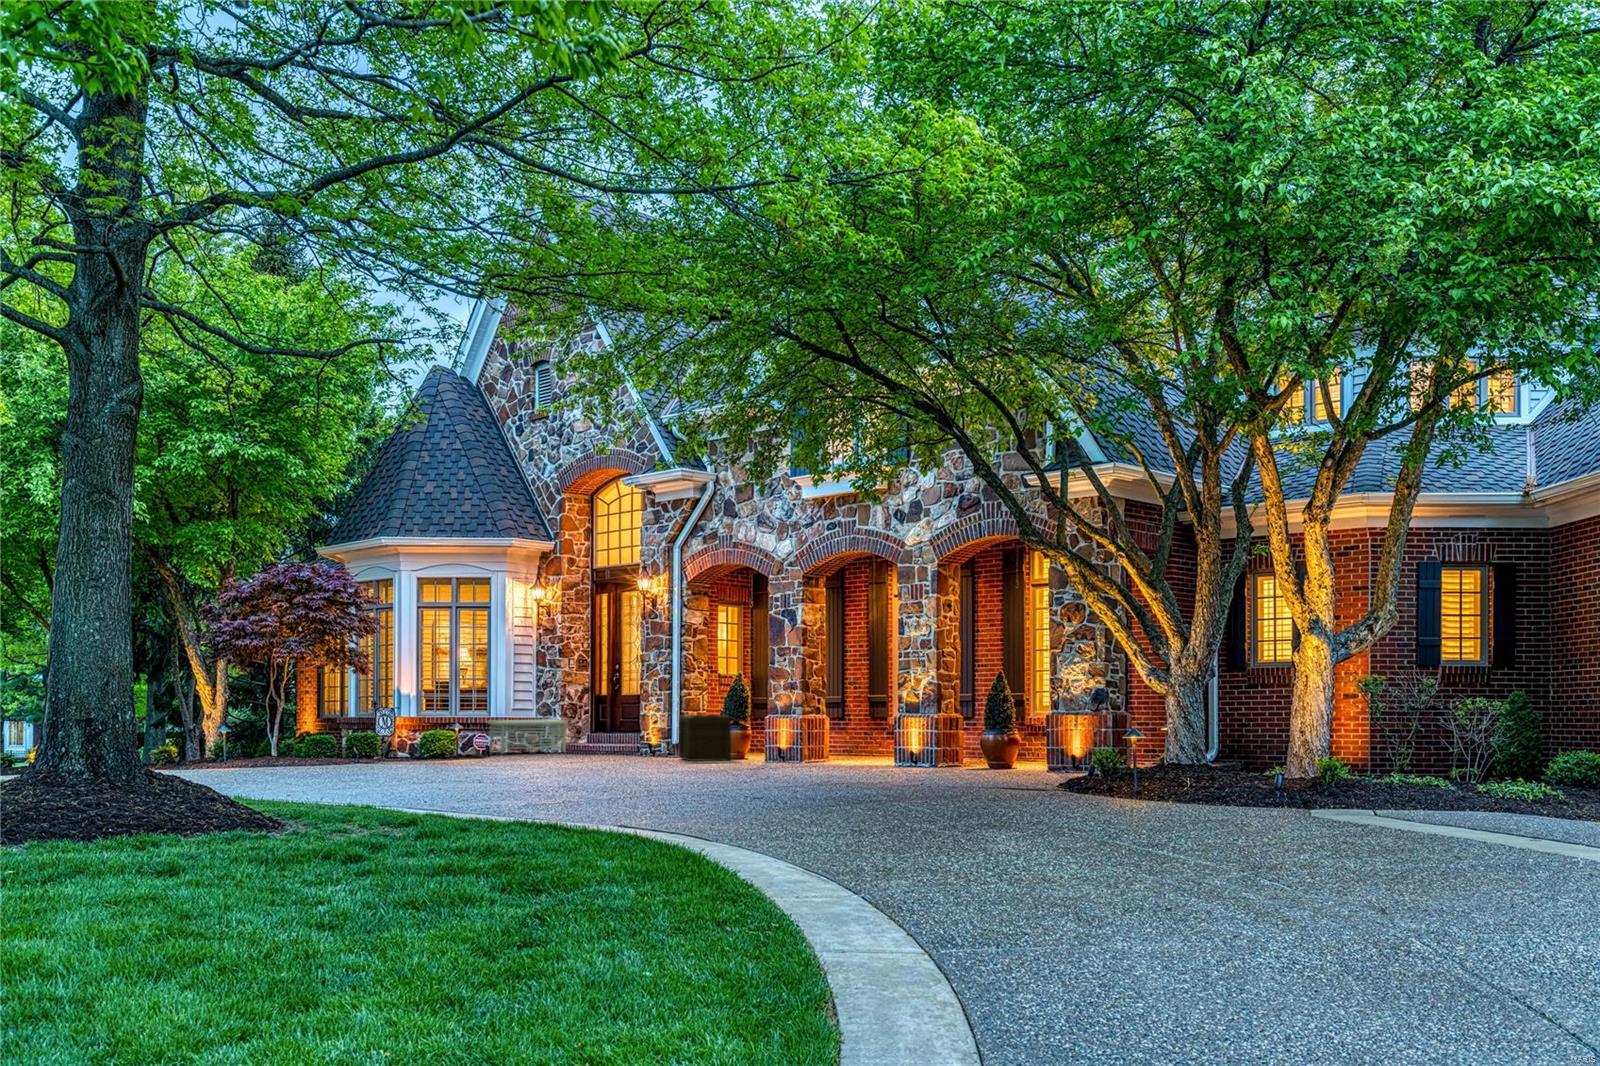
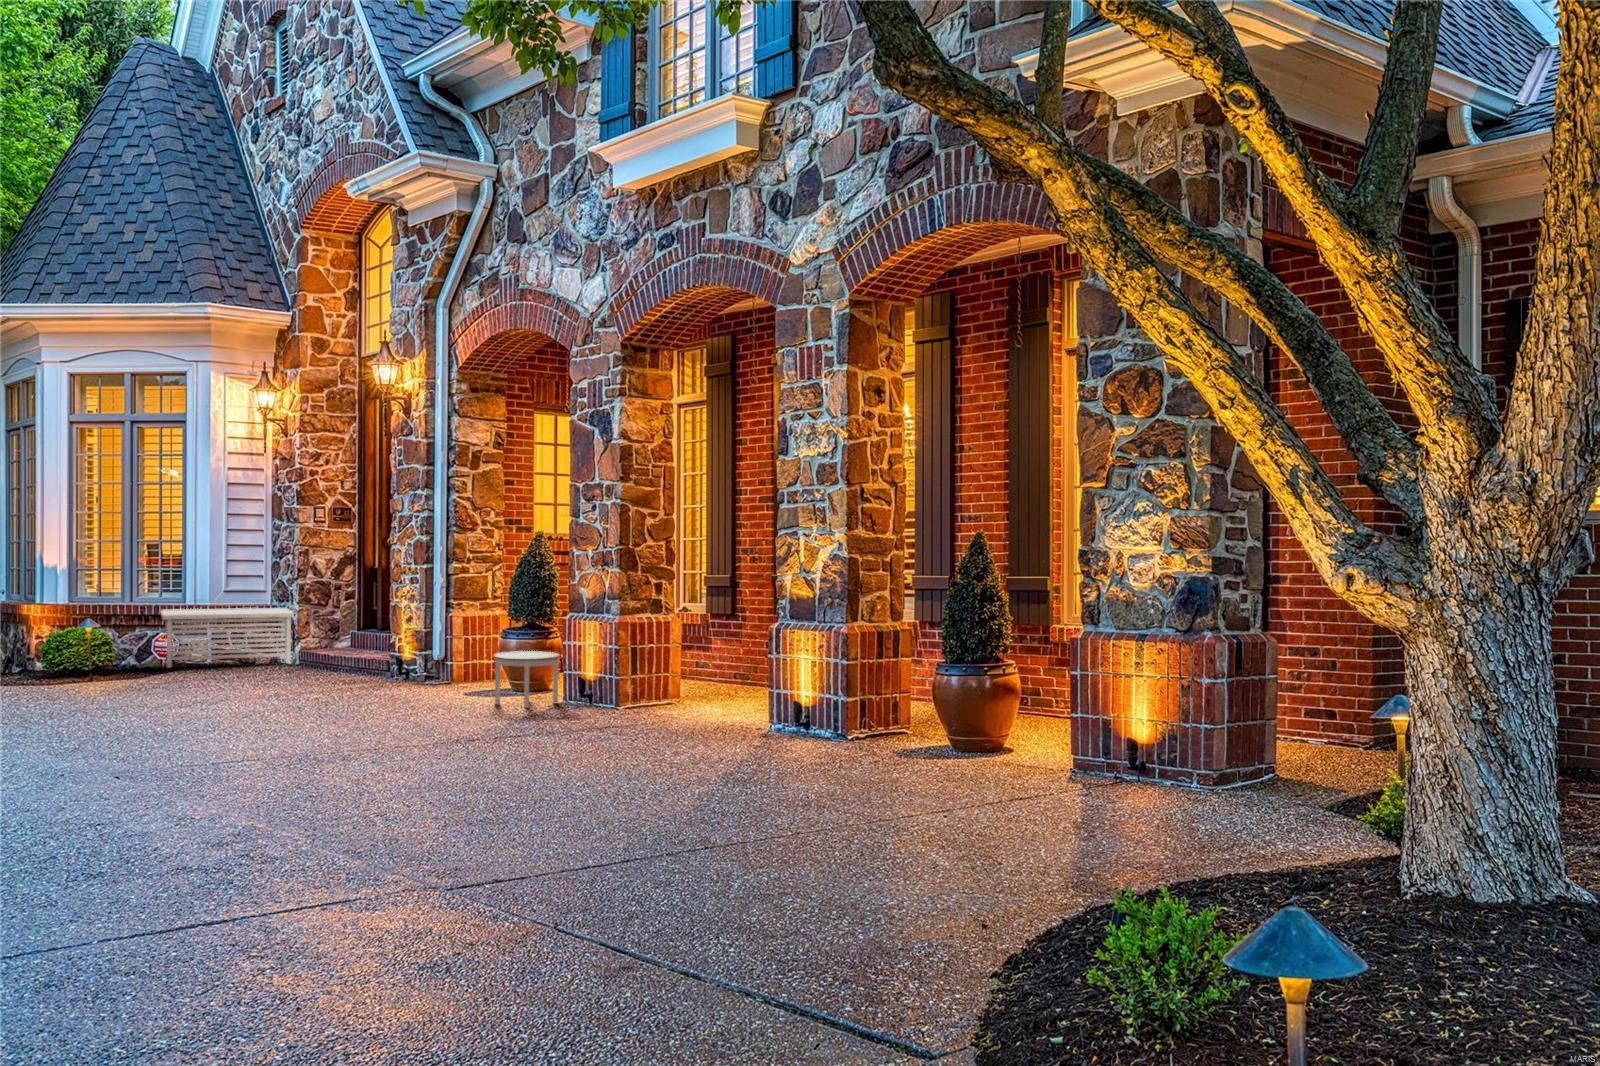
wooden crate: present [679,715,732,761] -> none [399,611,488,701]
round table: none [742,735,775,762] -> present [494,651,560,707]

